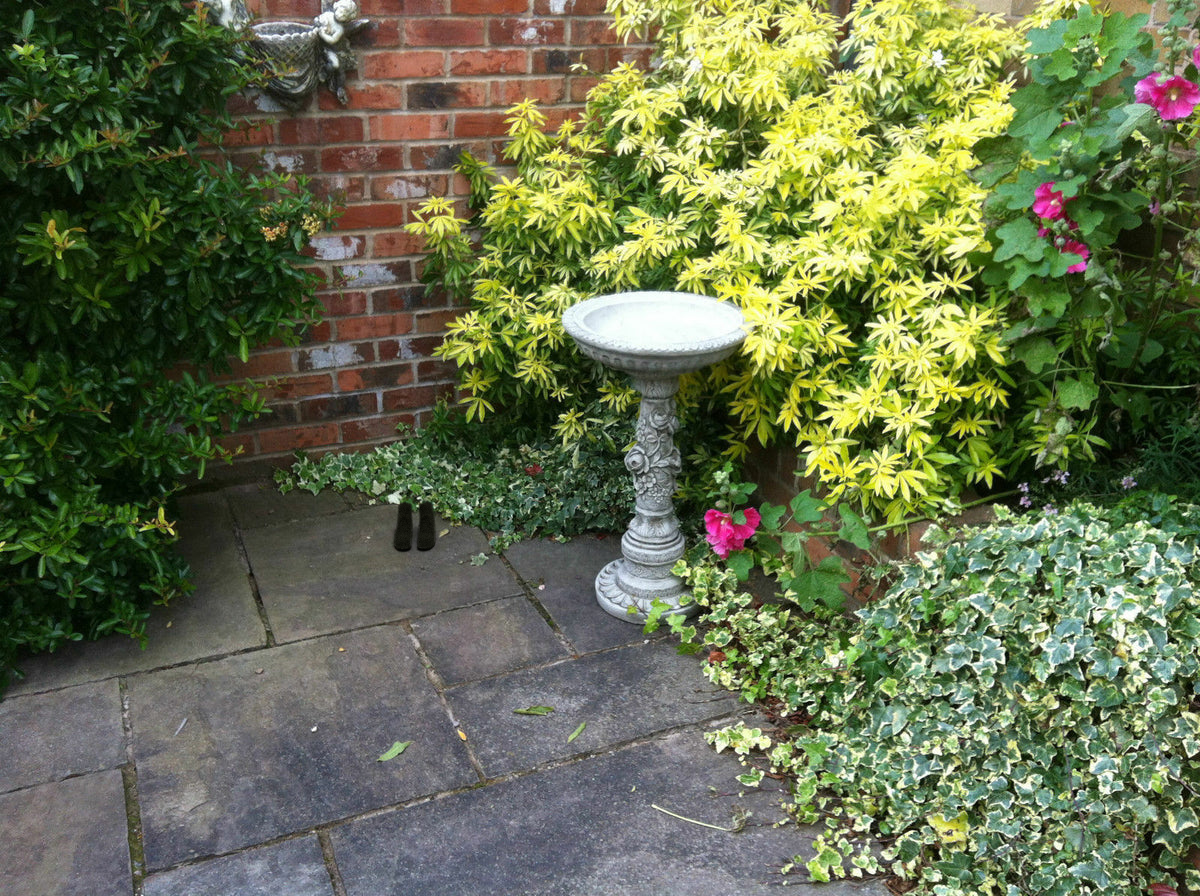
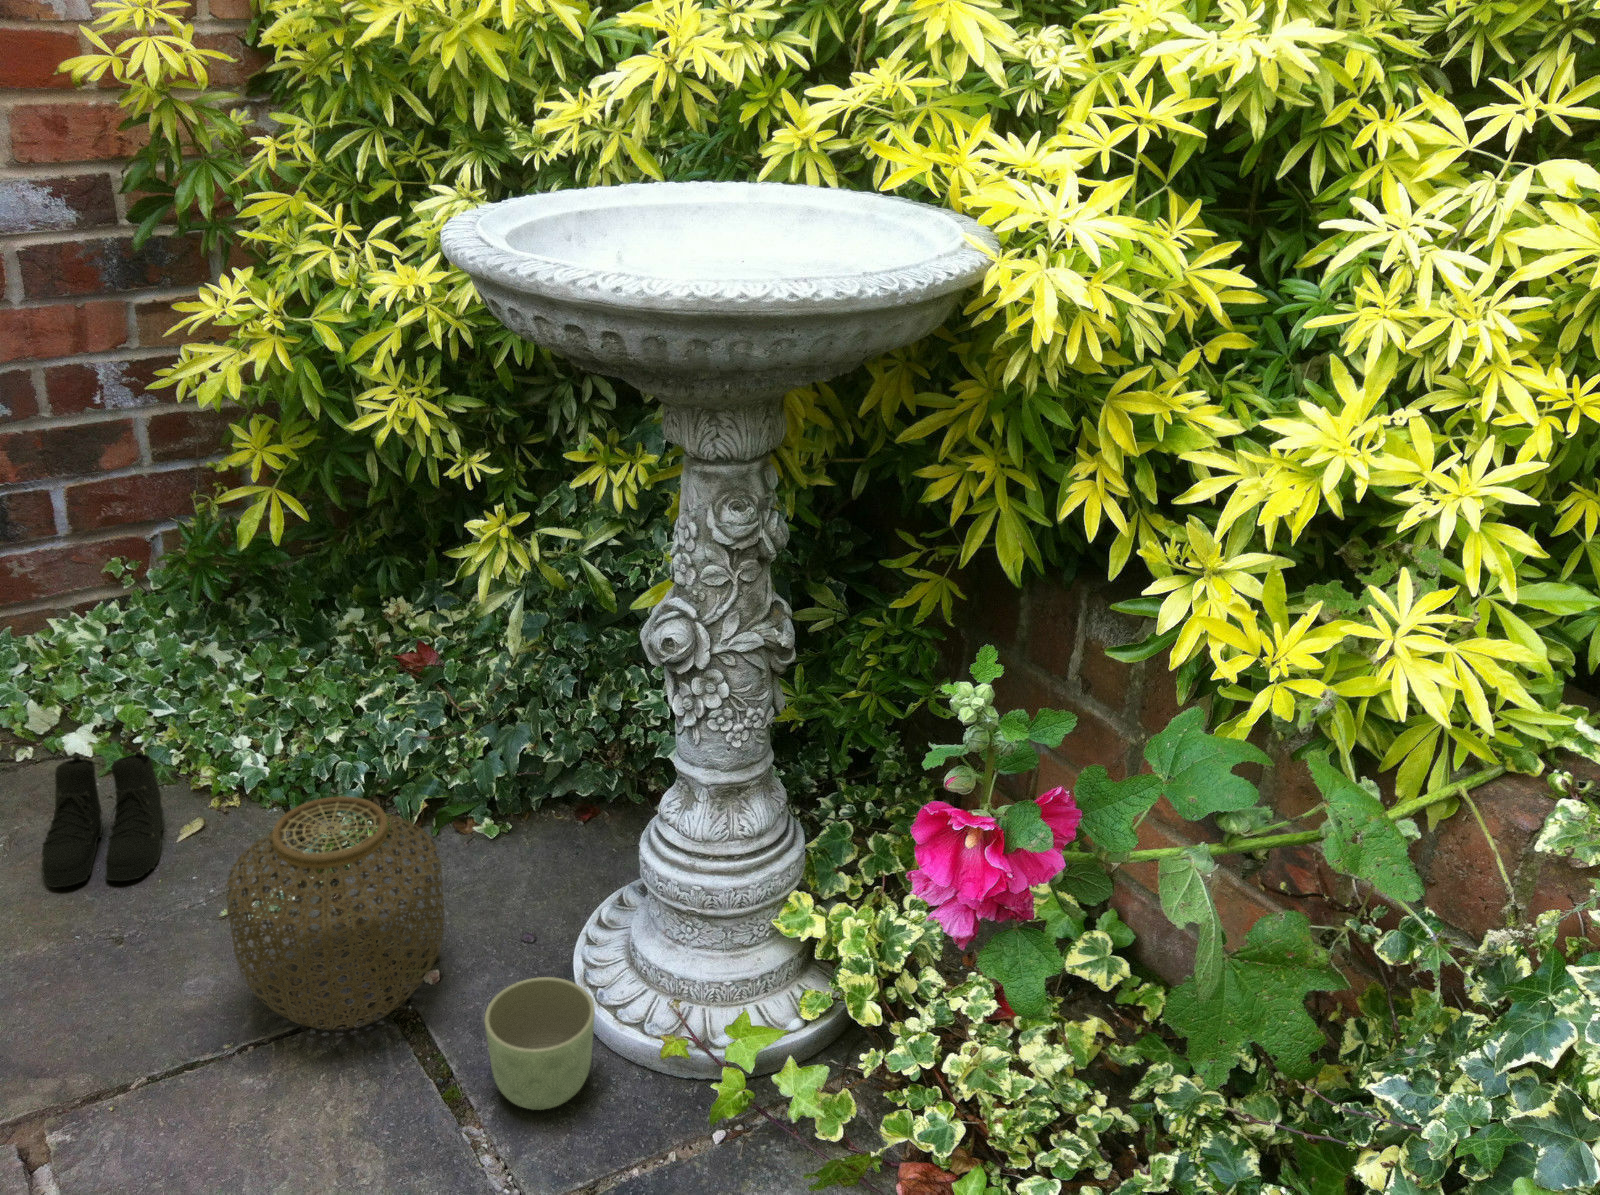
woven basket: none [474,516,548,601] -> present [226,797,444,1030]
planter: none [564,584,603,629] -> present [484,977,595,1110]

